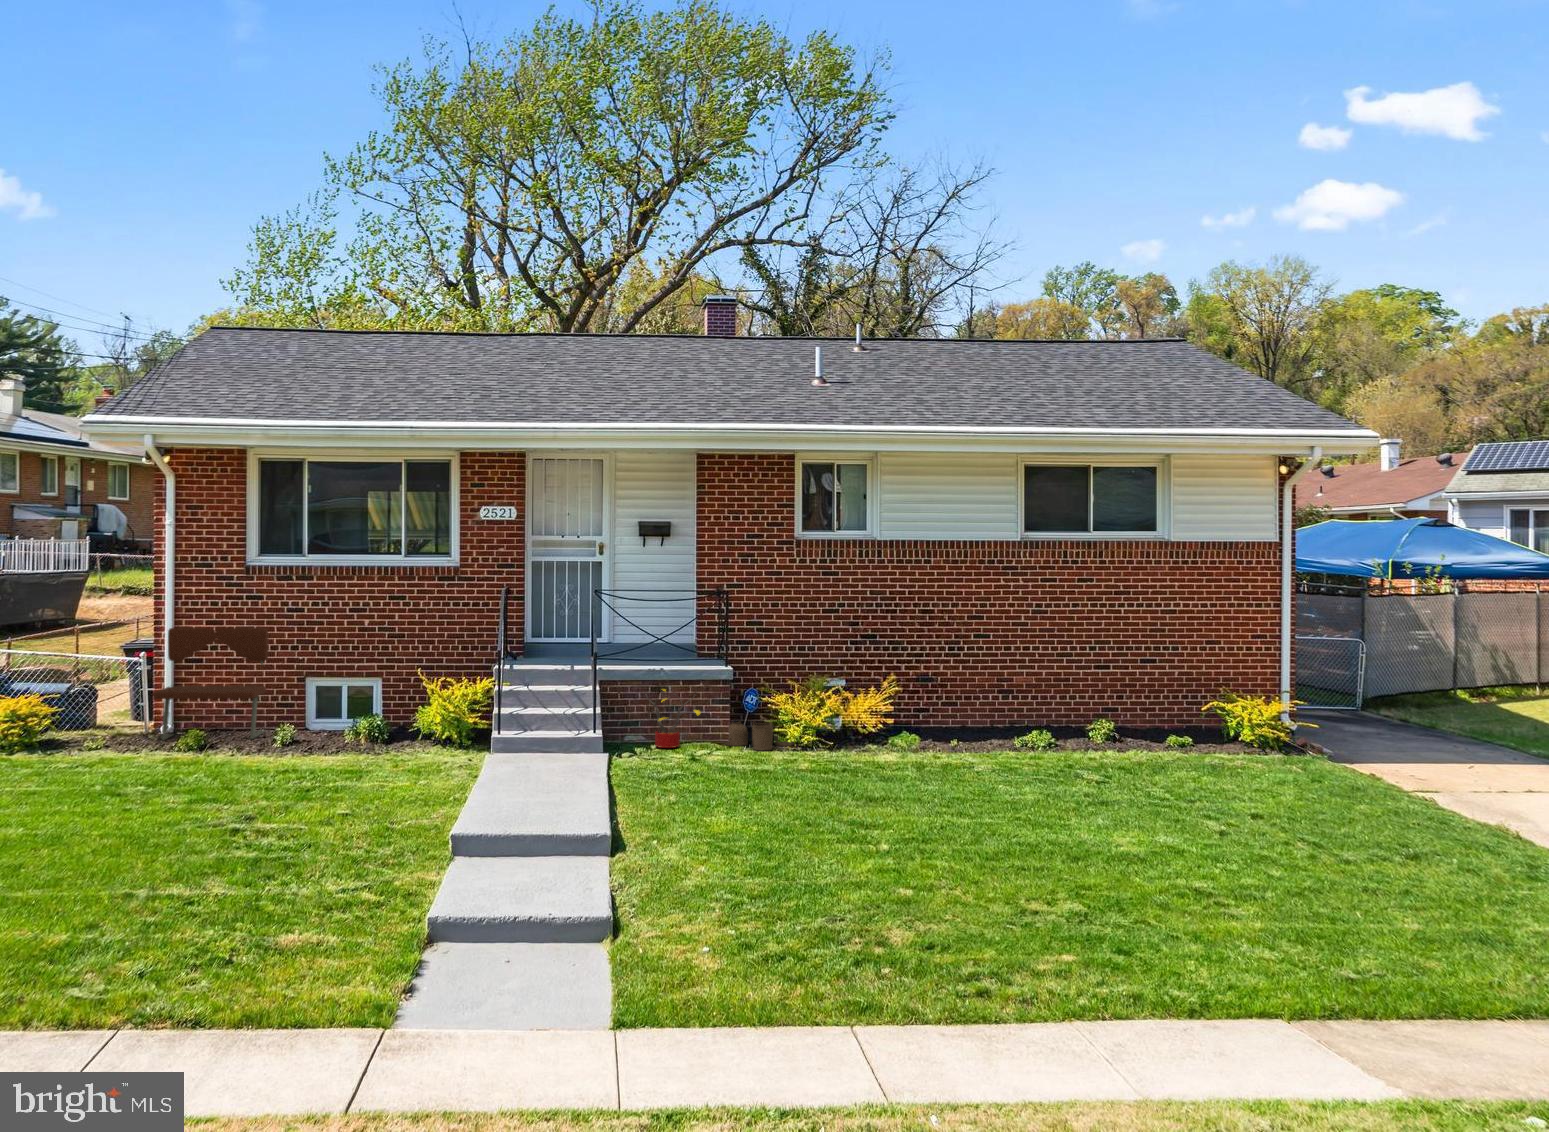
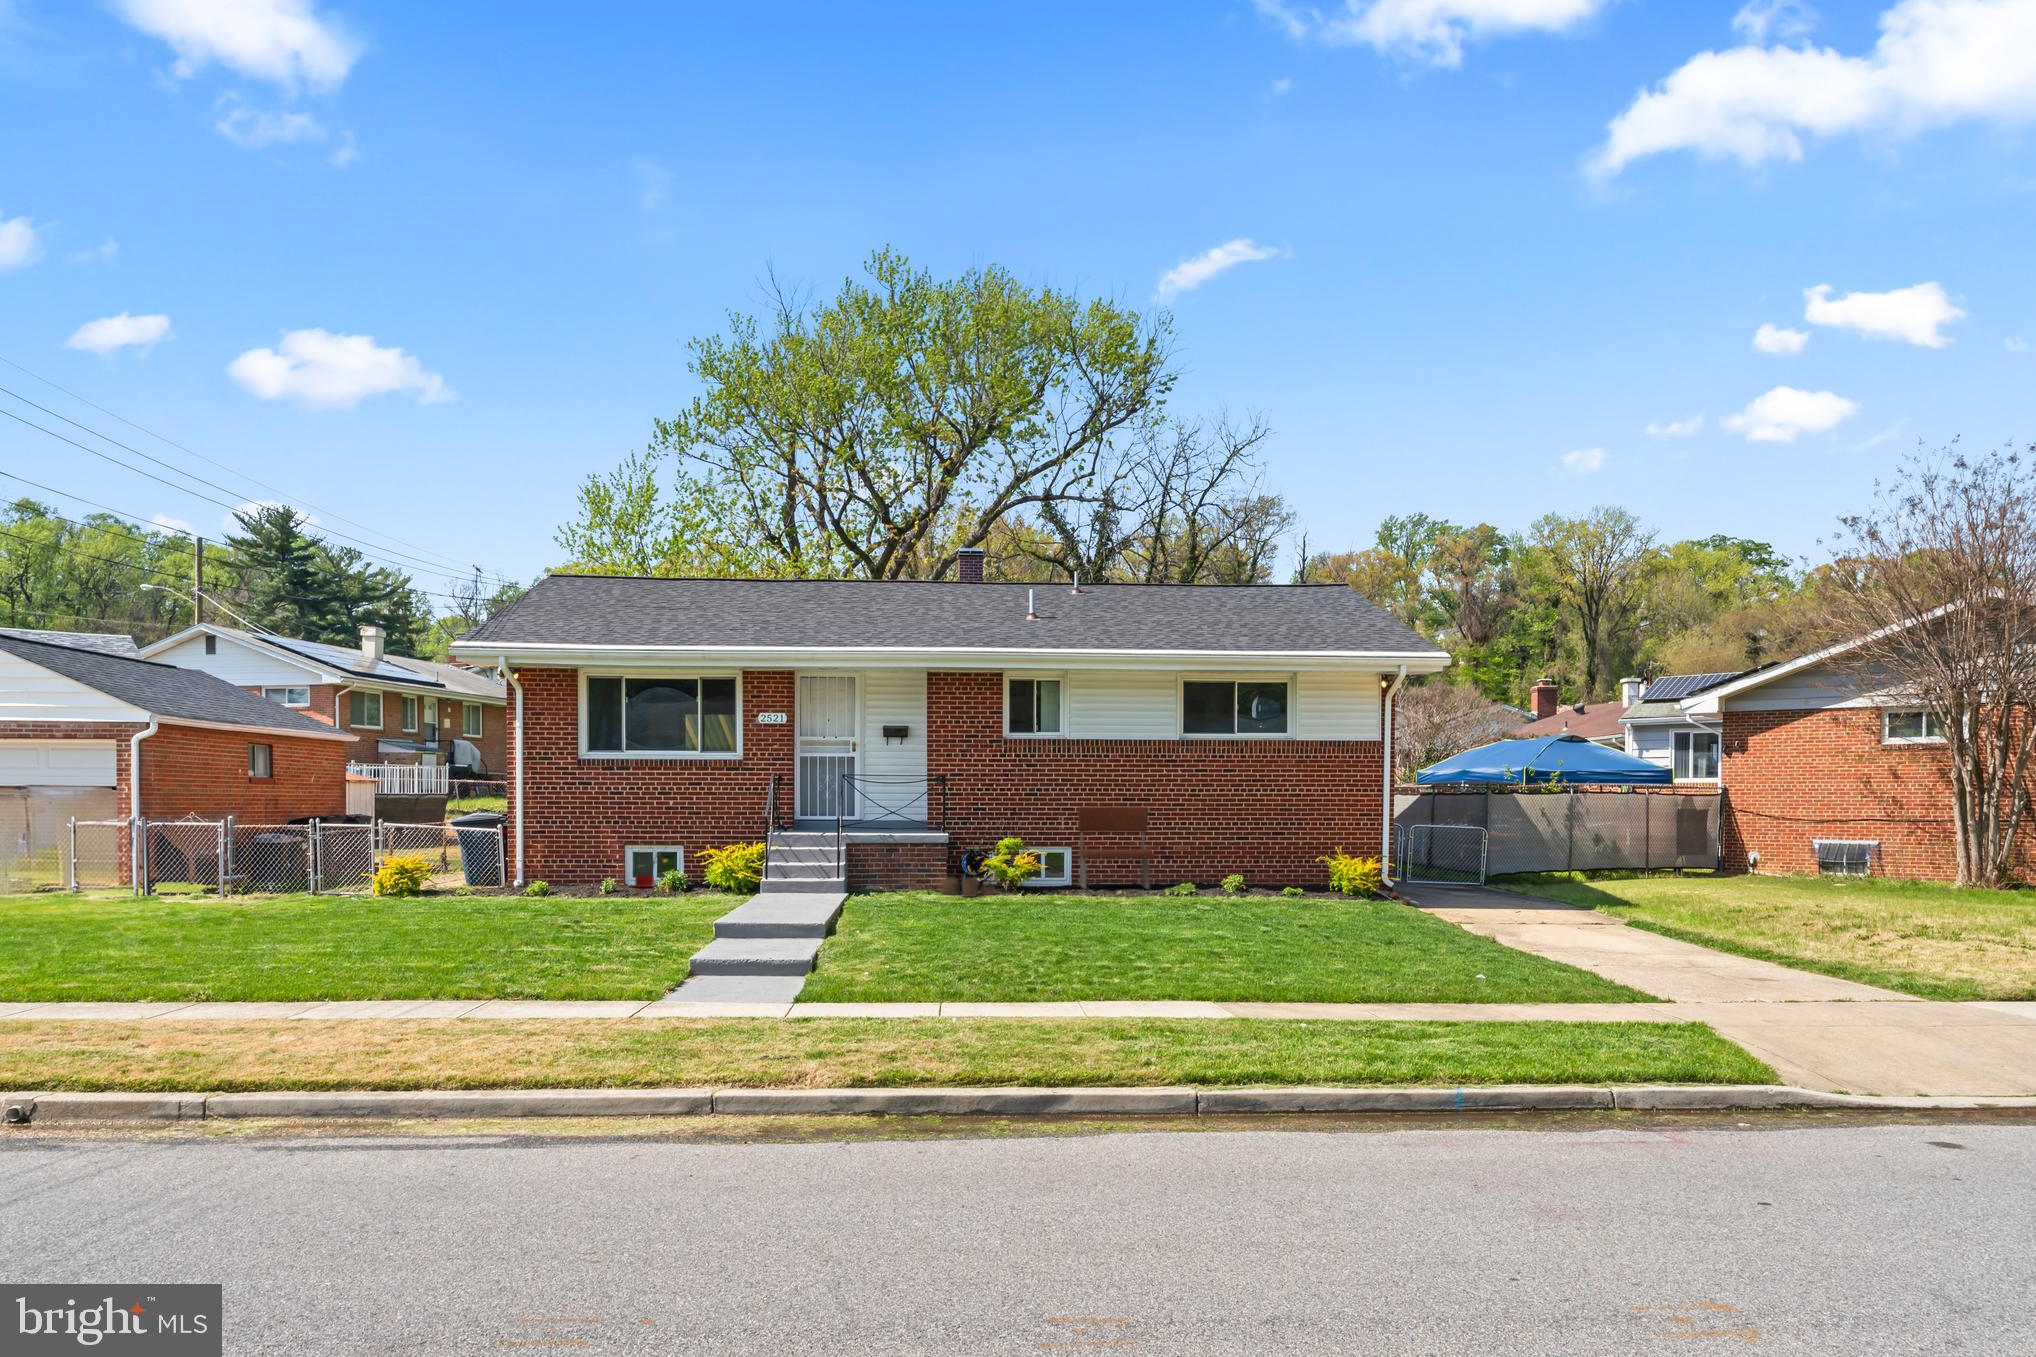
bench: present [153,627,268,740] -> present [1078,807,1154,889]
decorative plant: present [647,690,700,748] -> present [635,847,667,887]

